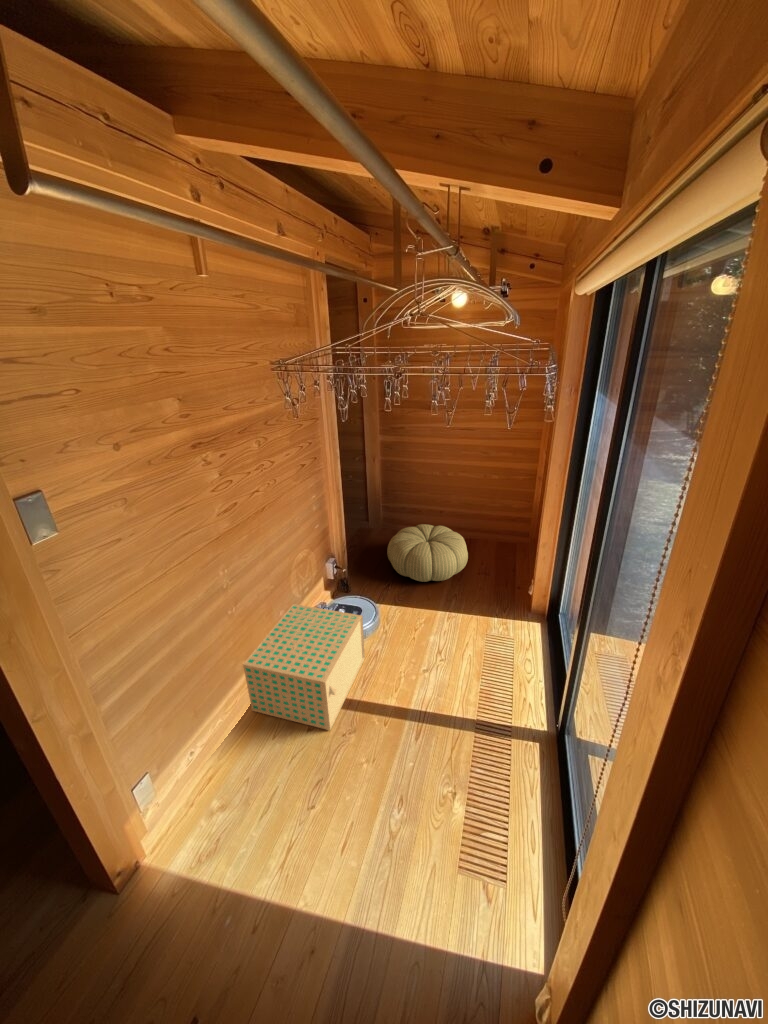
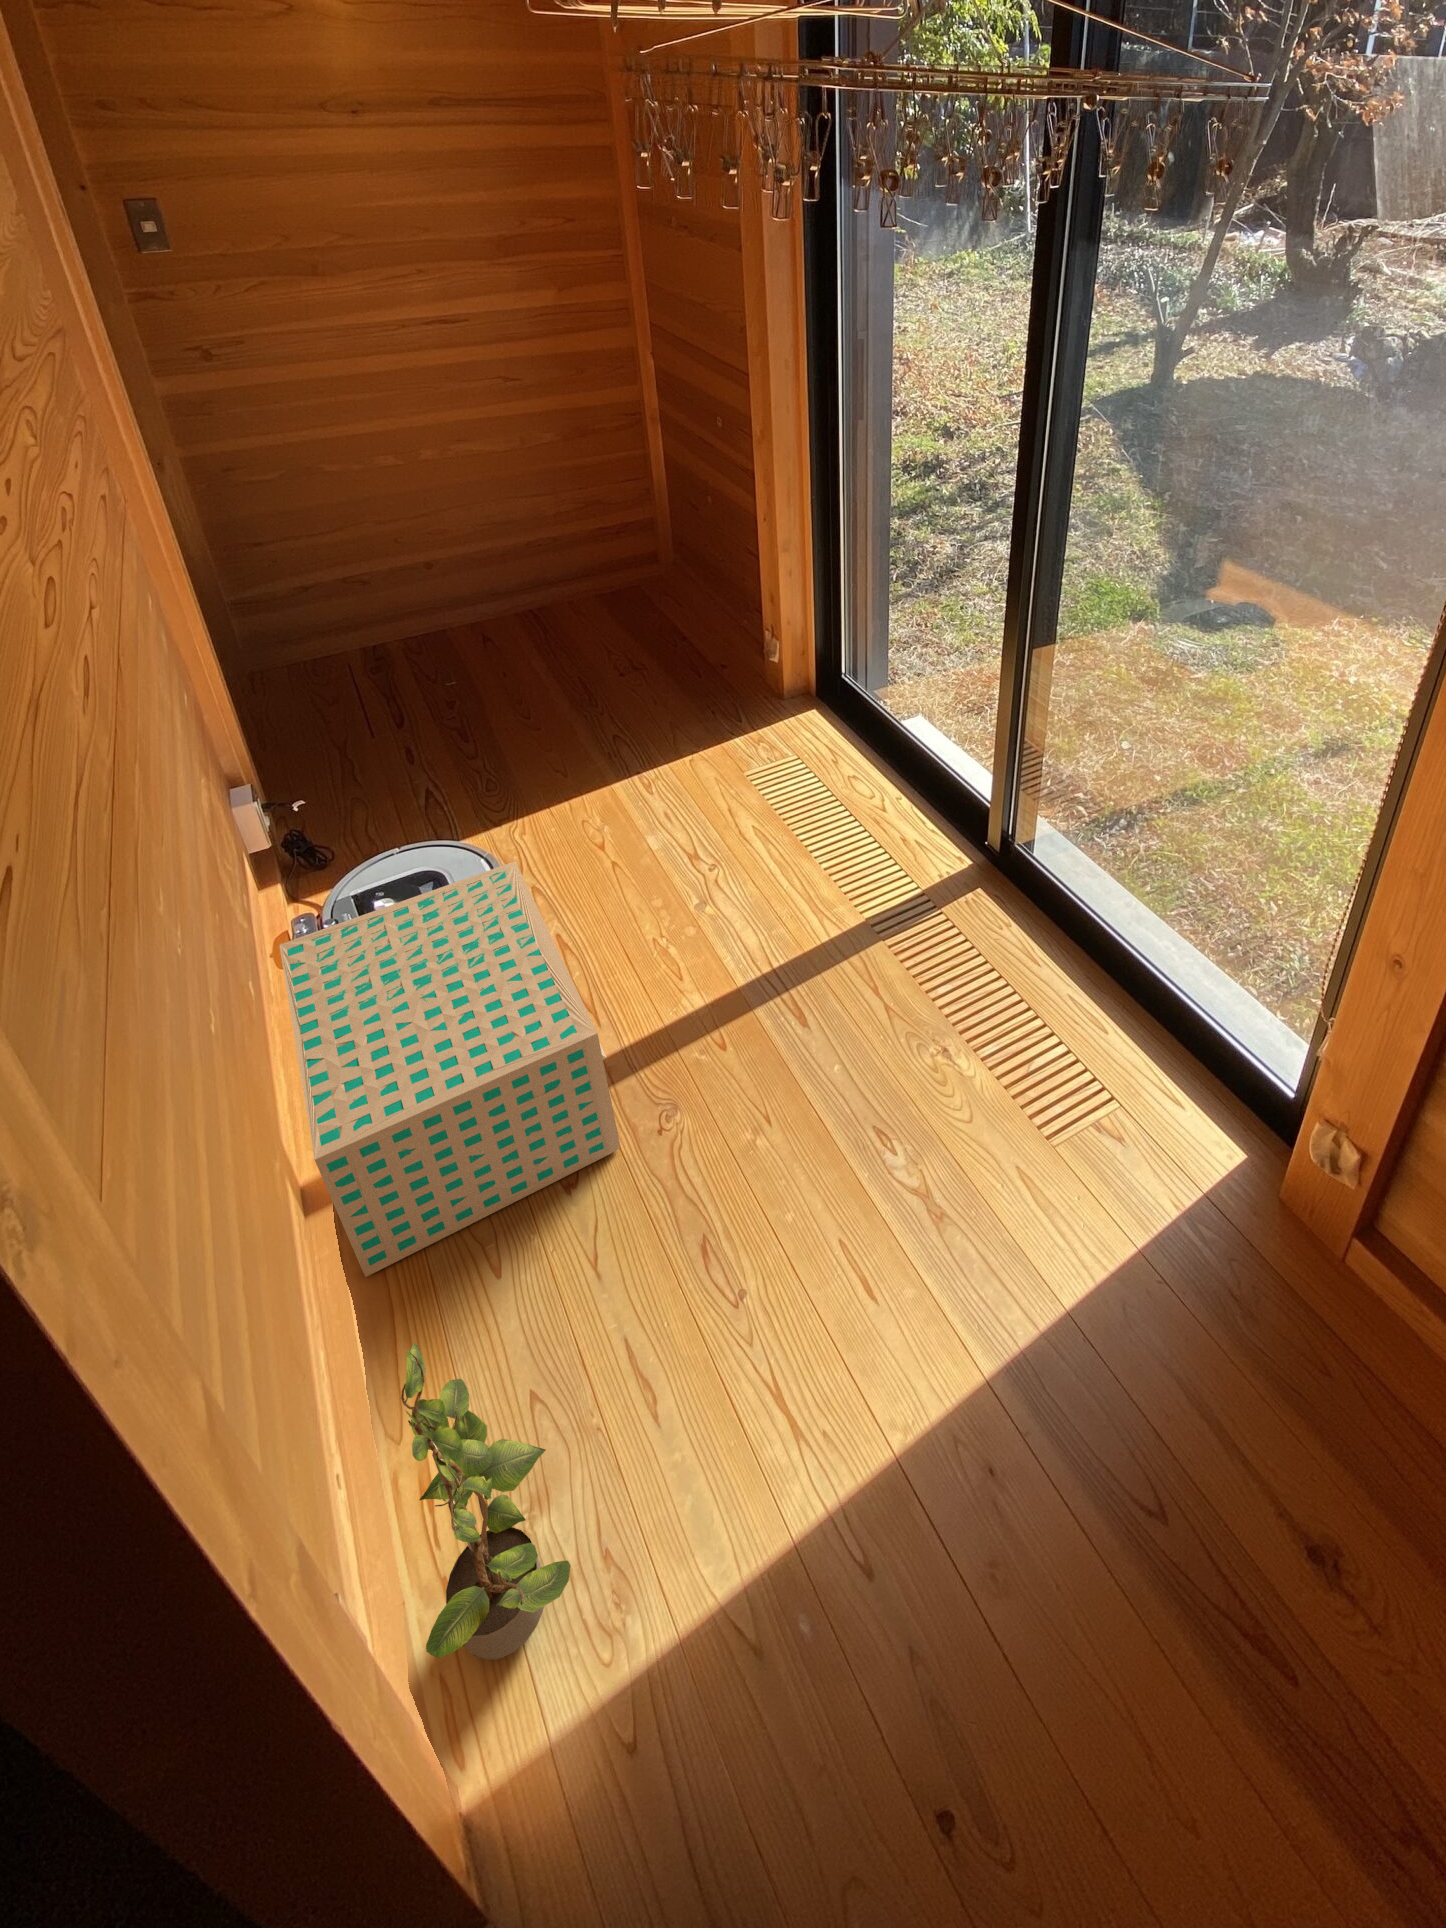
pouf: present [387,524,468,582] -> none [357,597,583,755]
potted plant: none [149,722,224,839] -> present [401,1343,571,1660]

